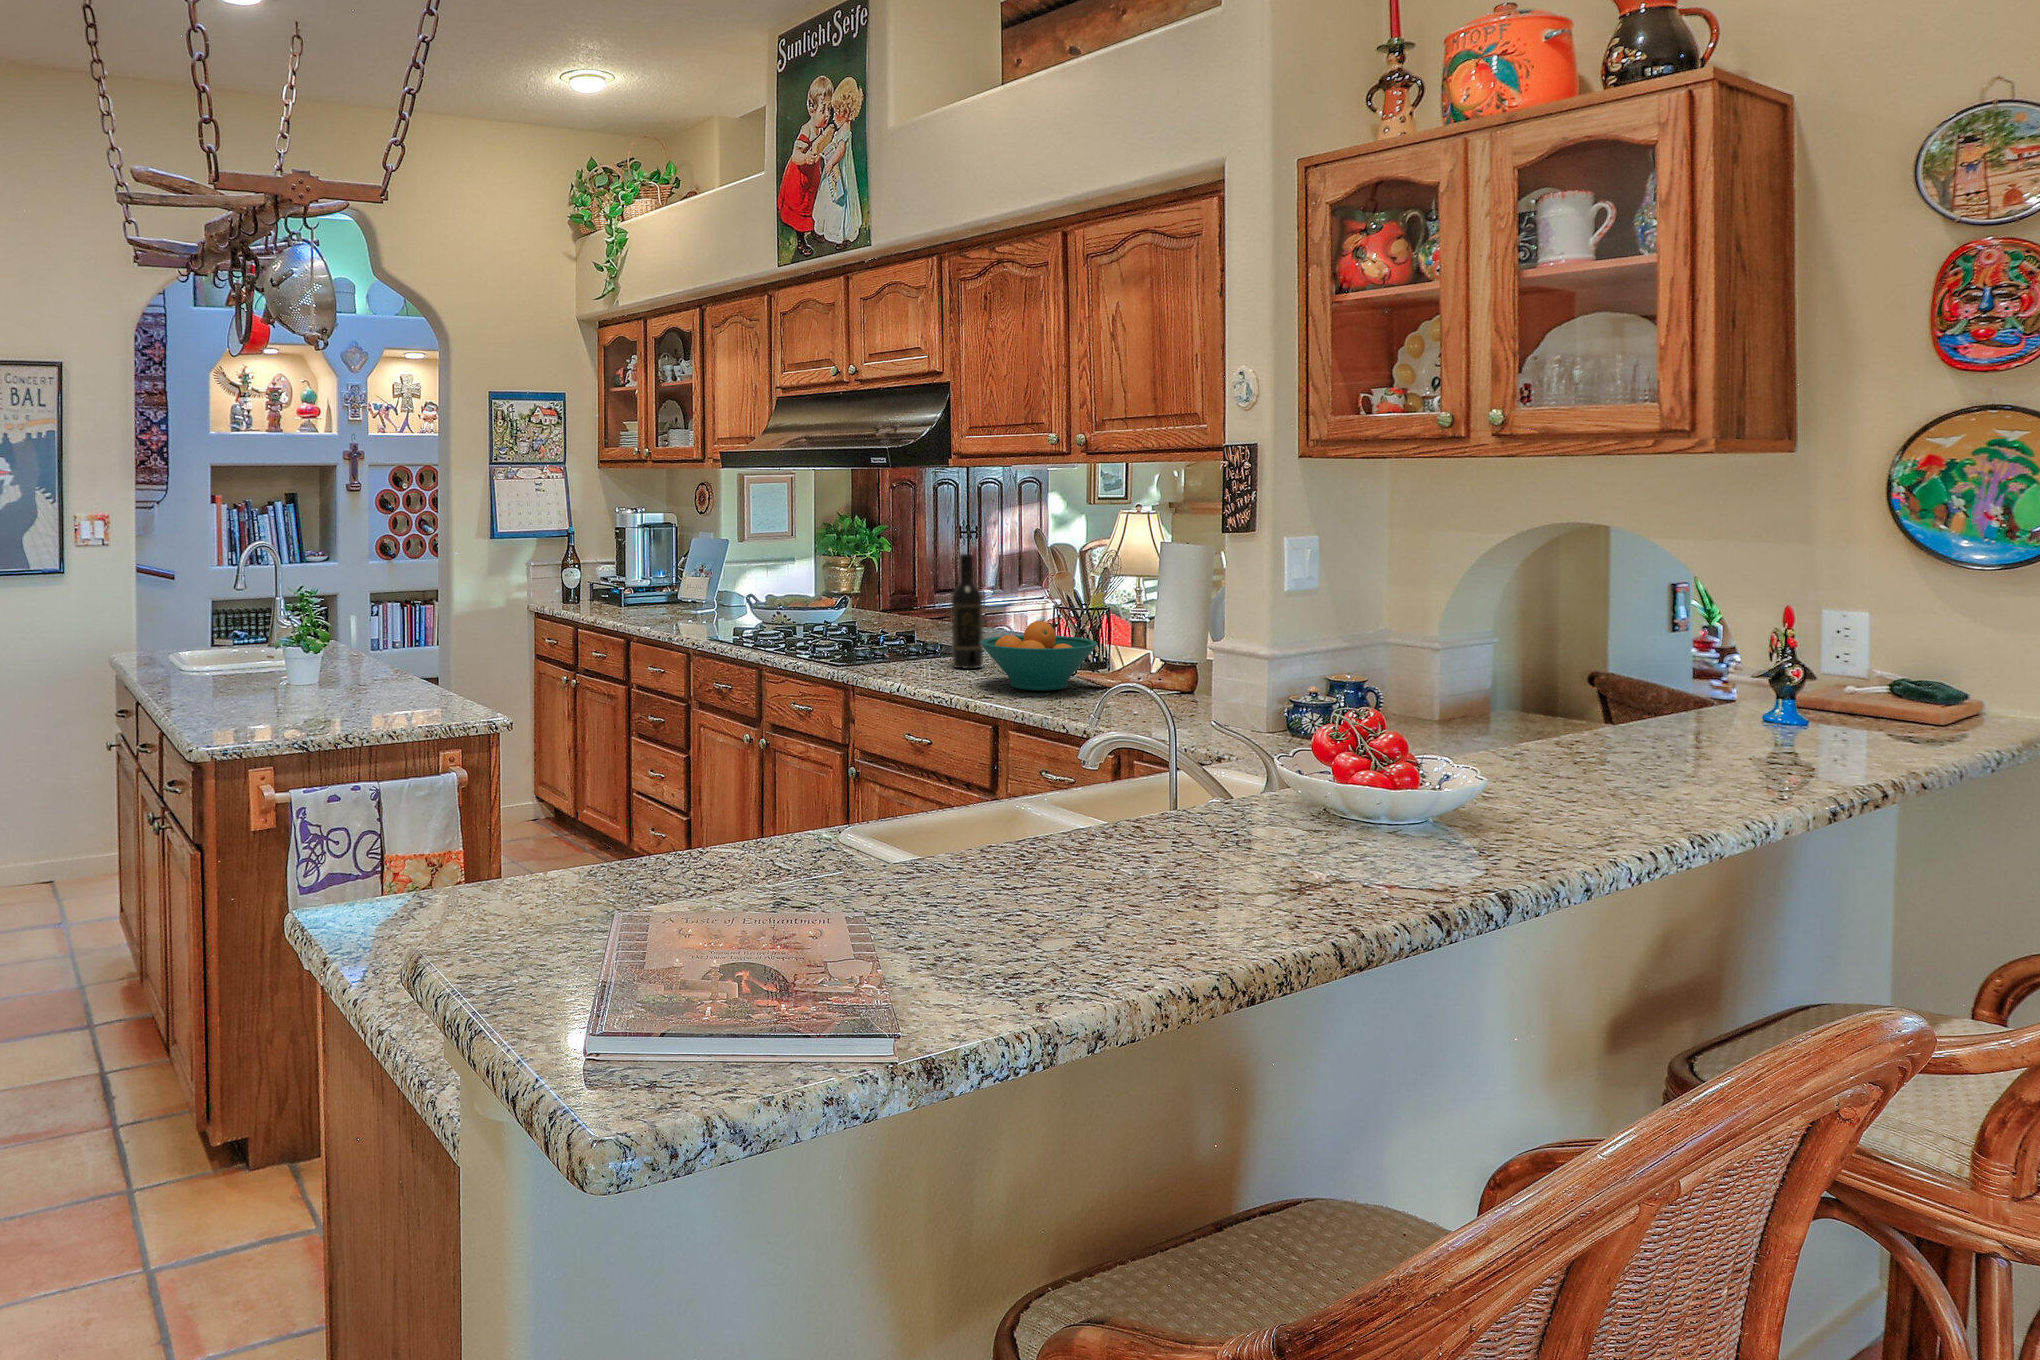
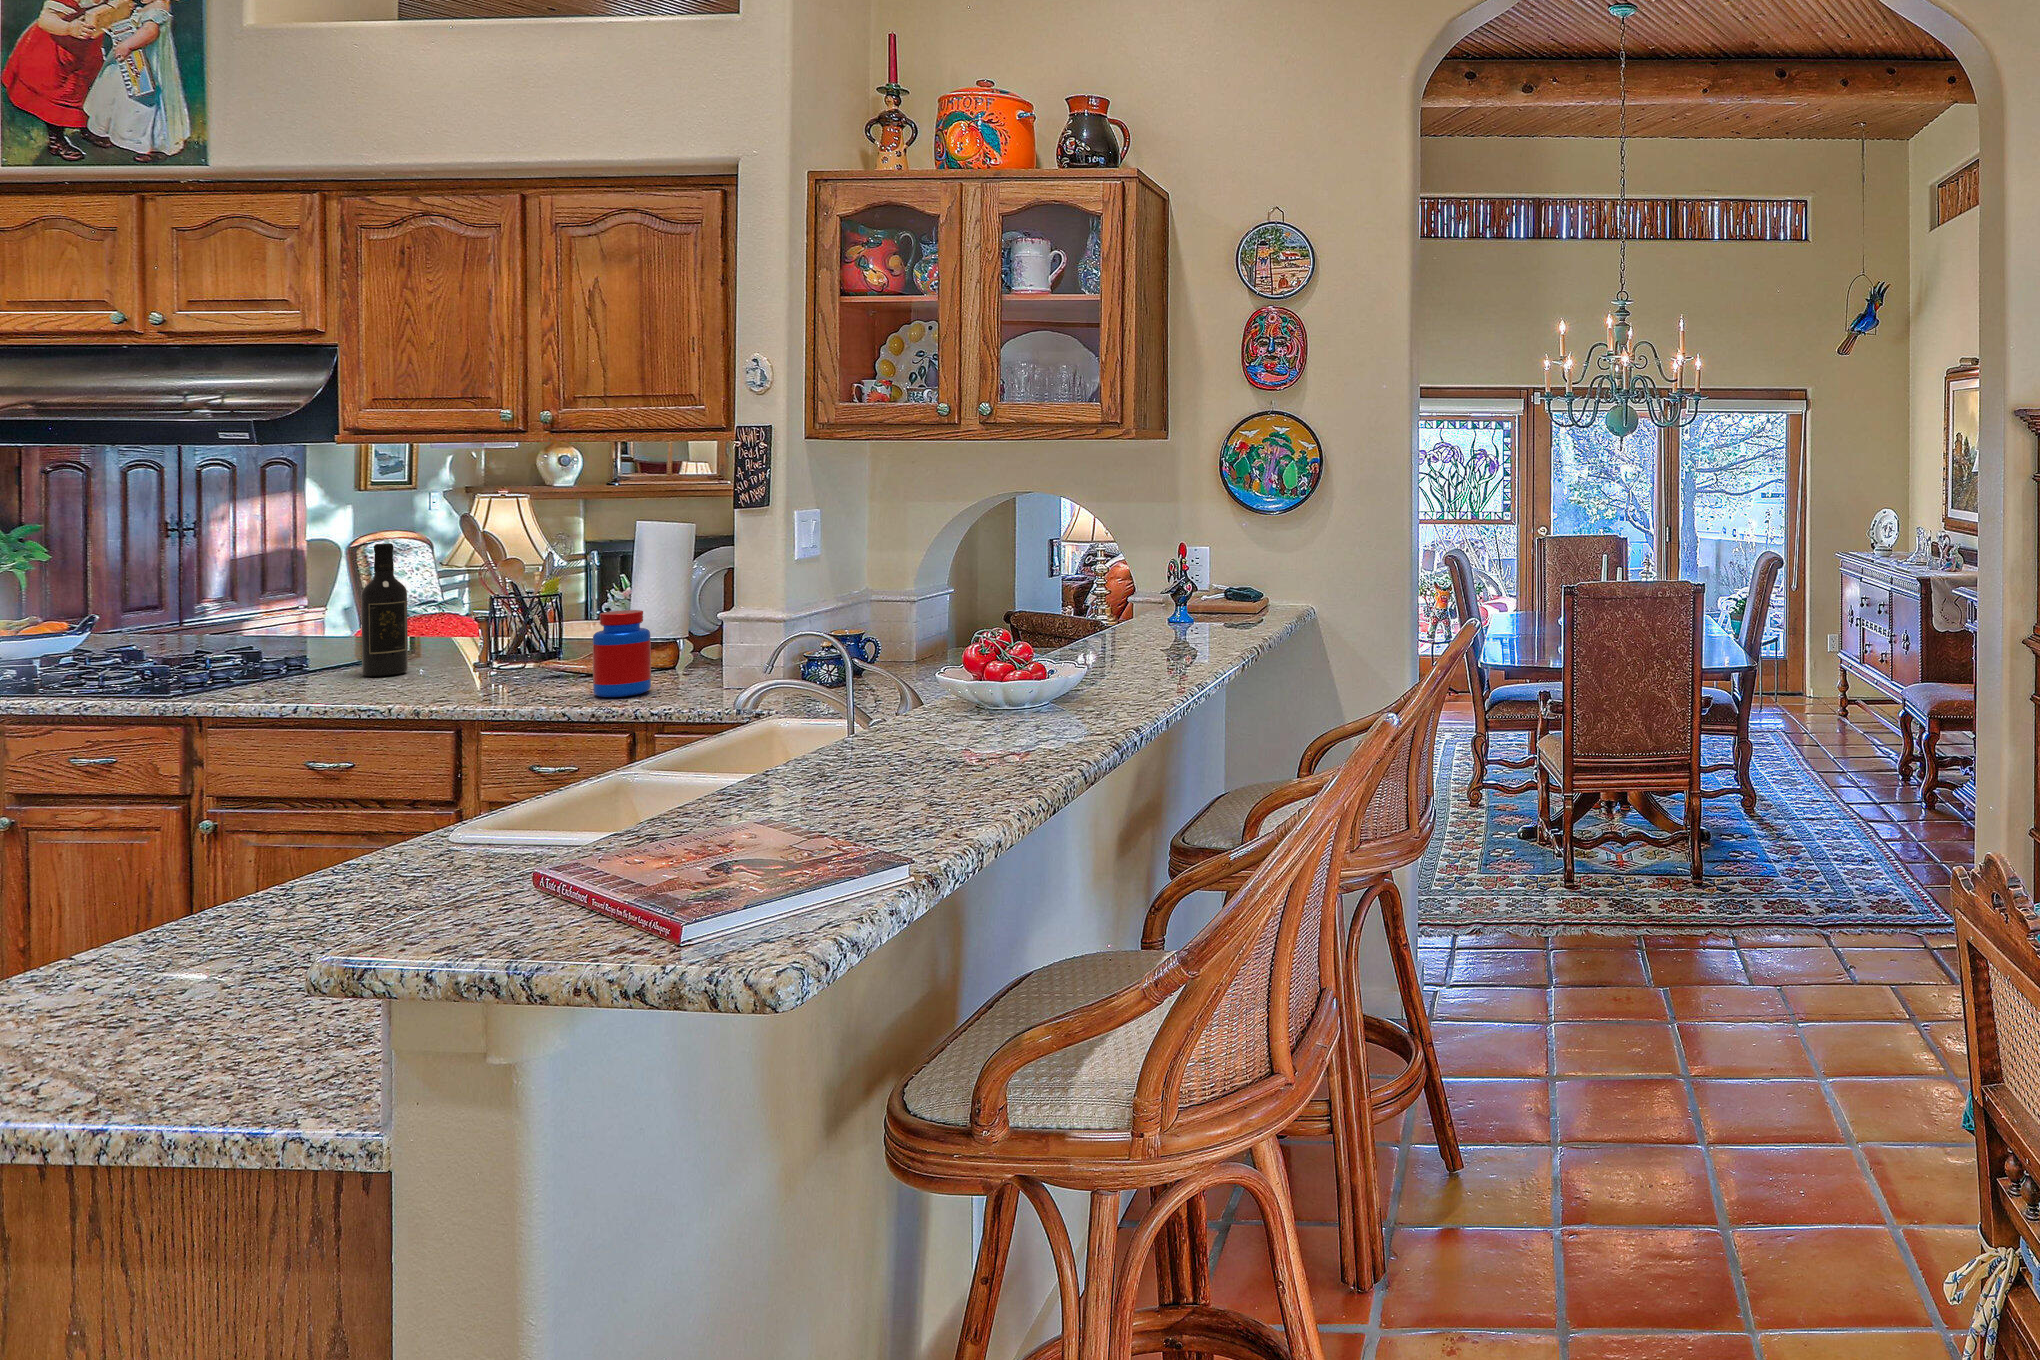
fruit bowl: present [980,621,1097,691] -> none [422,611,577,687]
jar: none [1096,631,1145,717] -> present [593,610,651,697]

